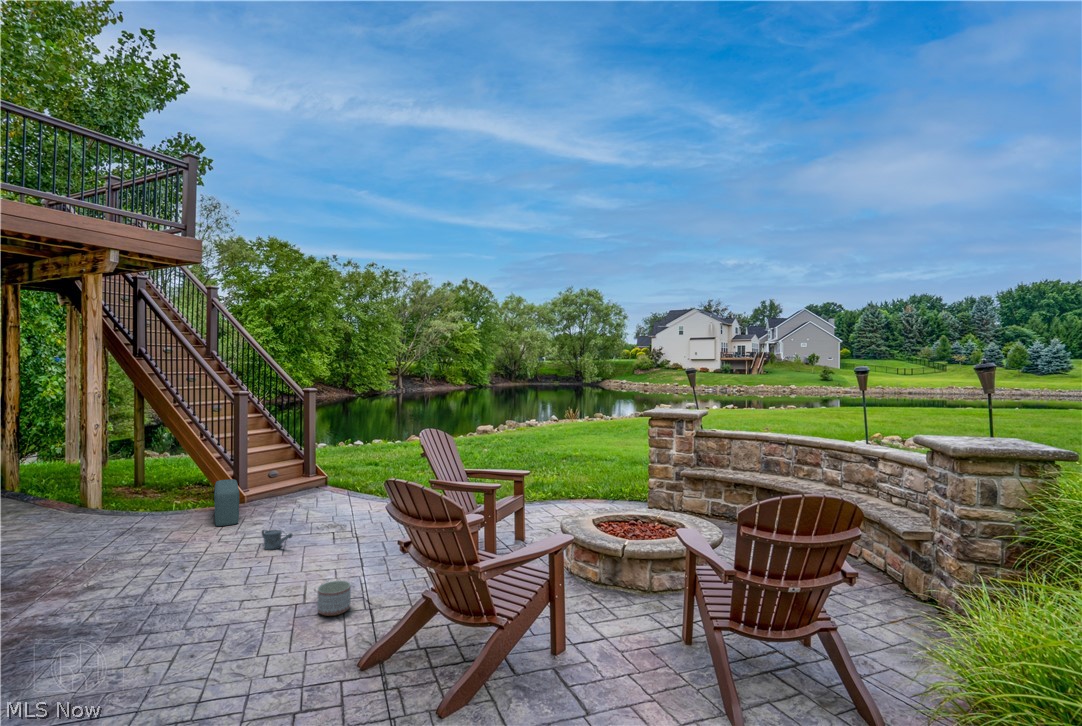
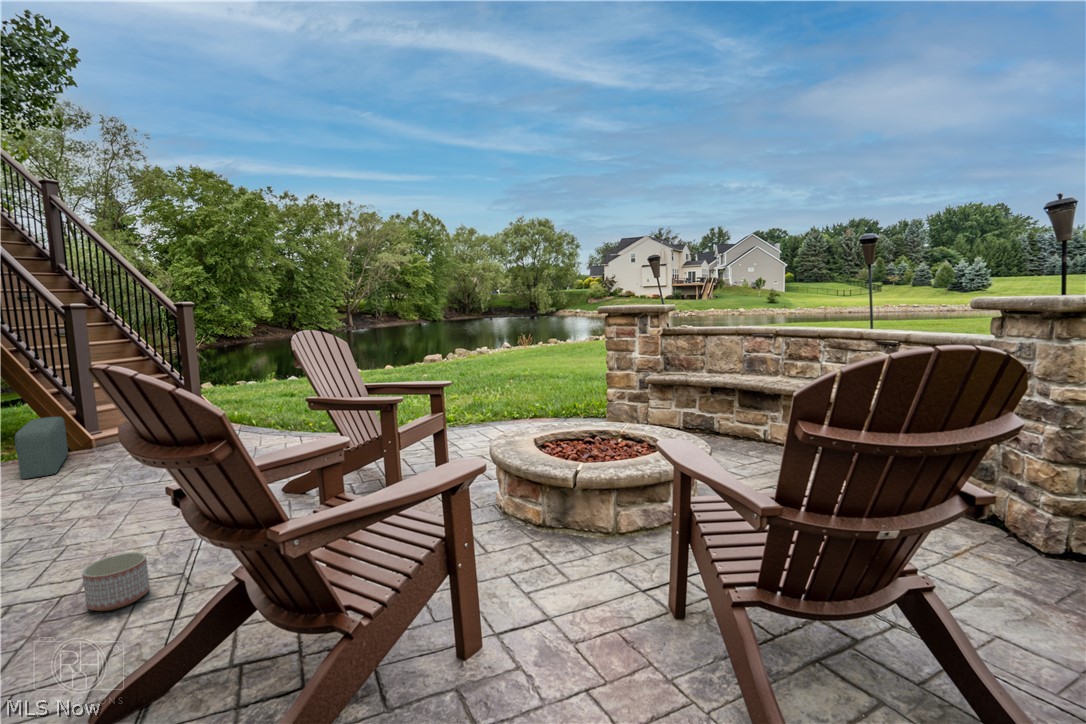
watering can: present [262,530,293,550] -> none [68,479,109,508]

